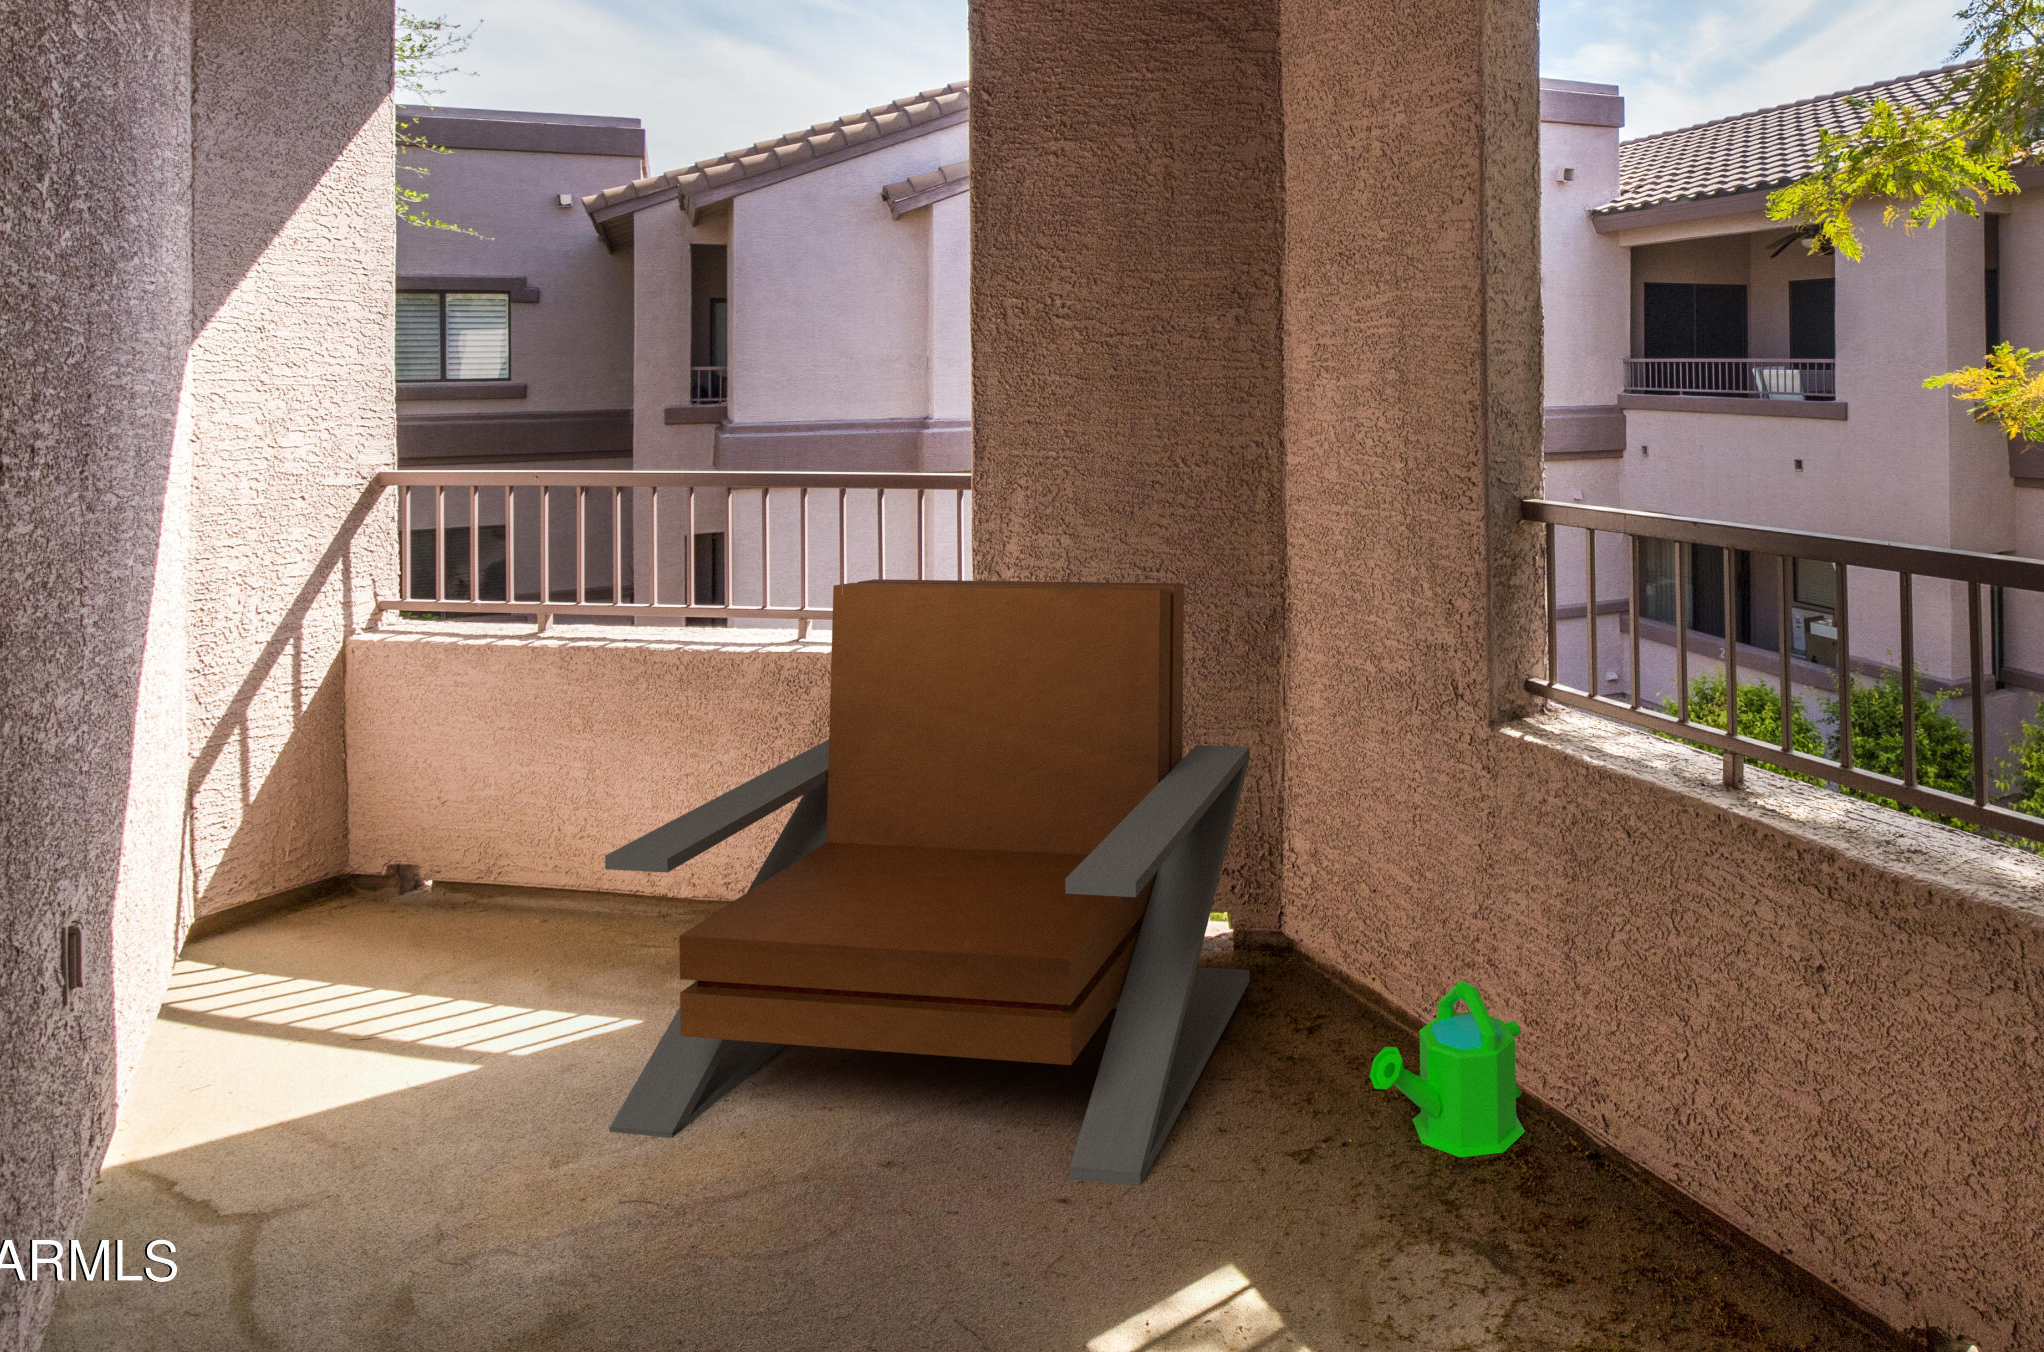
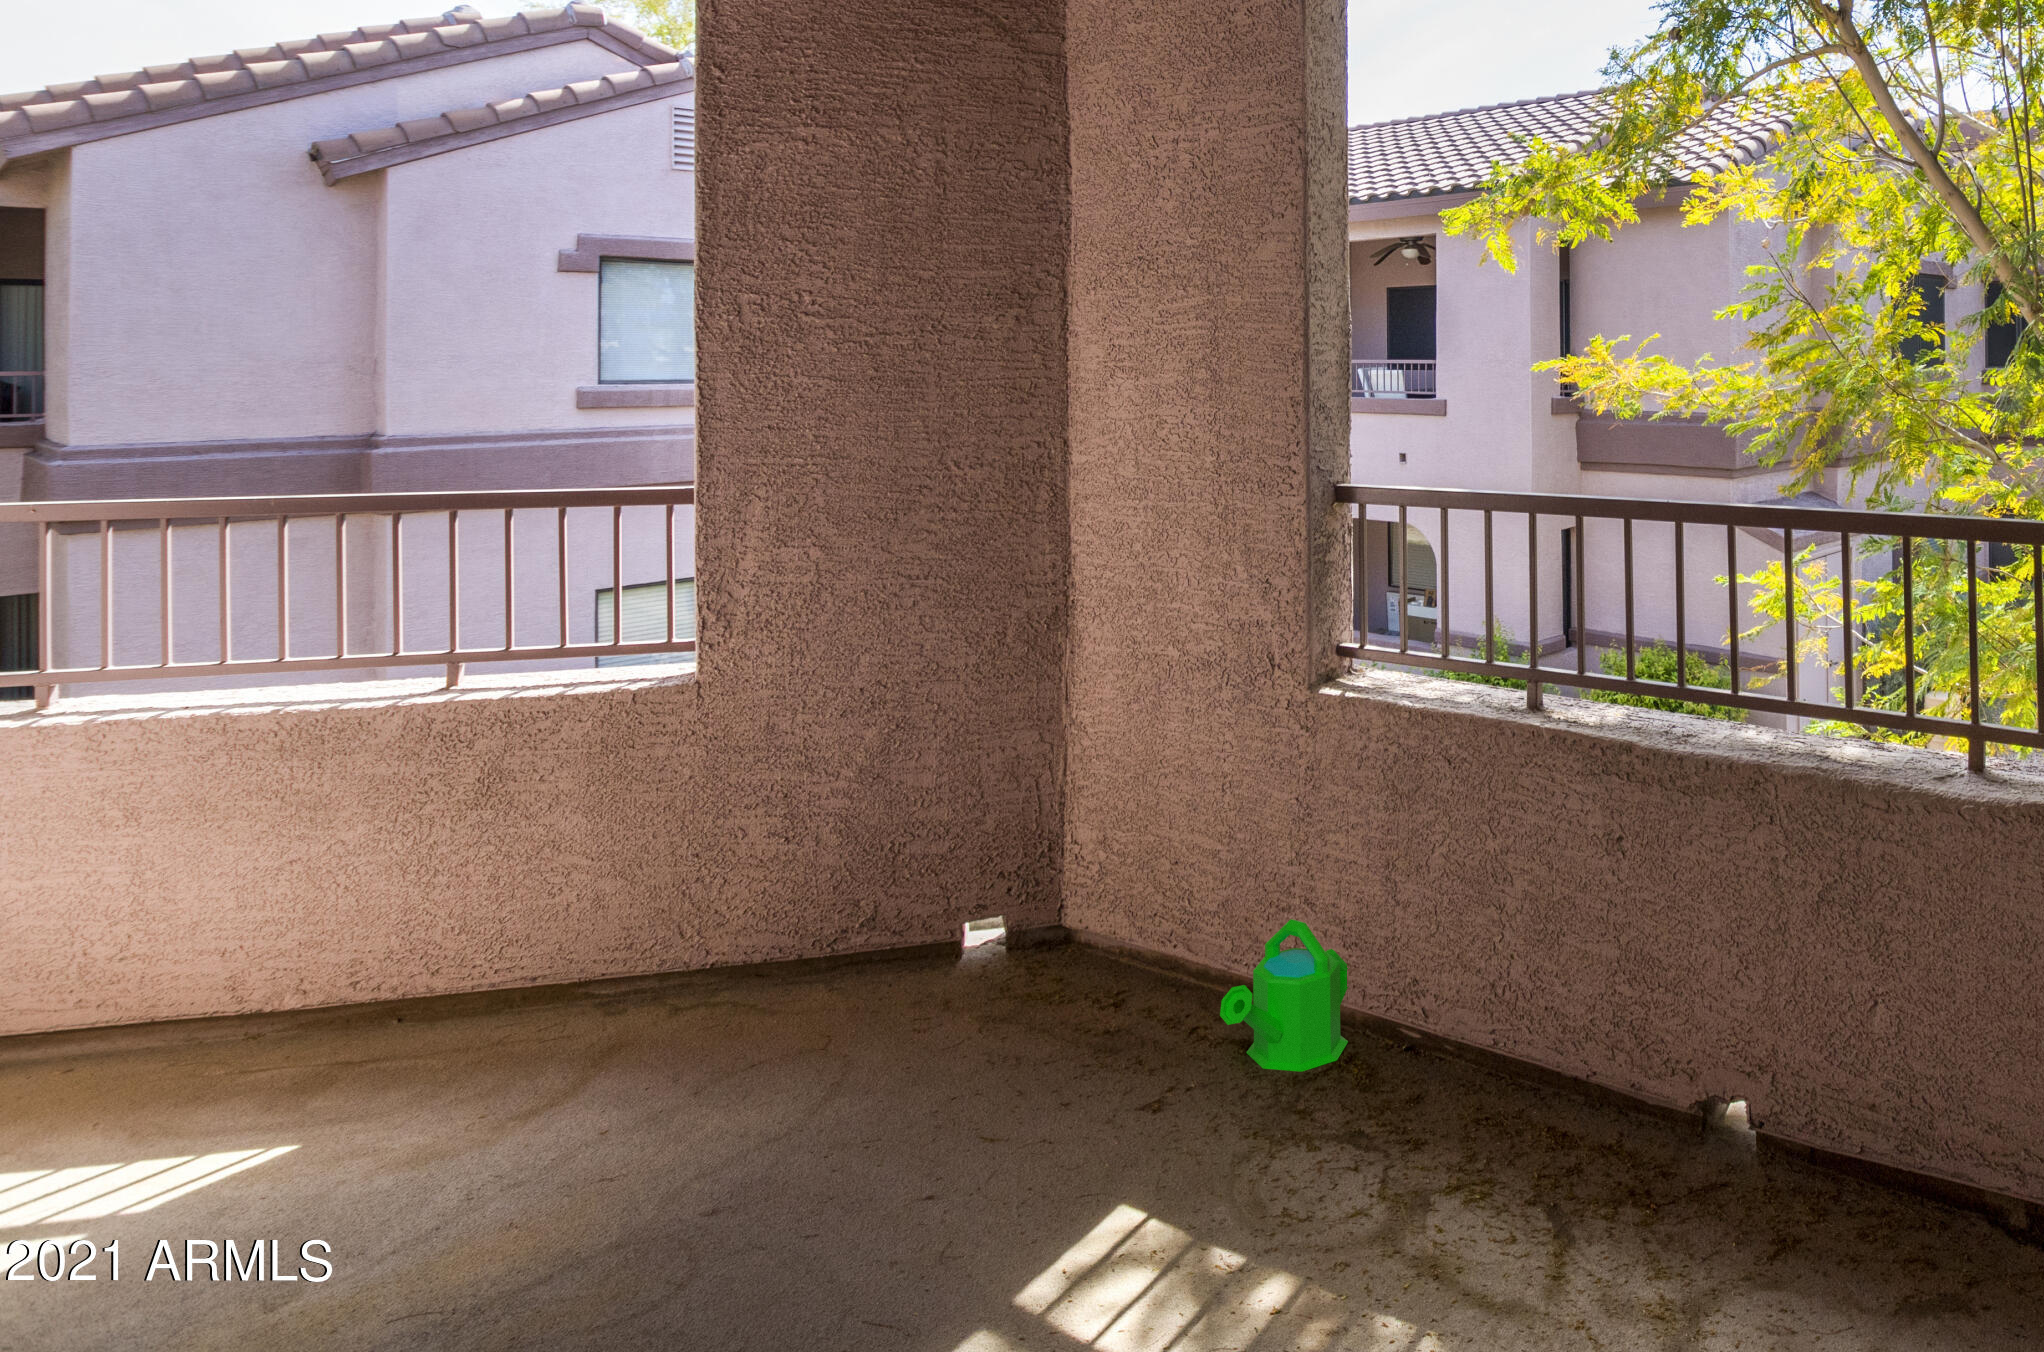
lounge chair: present [605,579,1250,1186] -> none [348,586,1036,1257]

